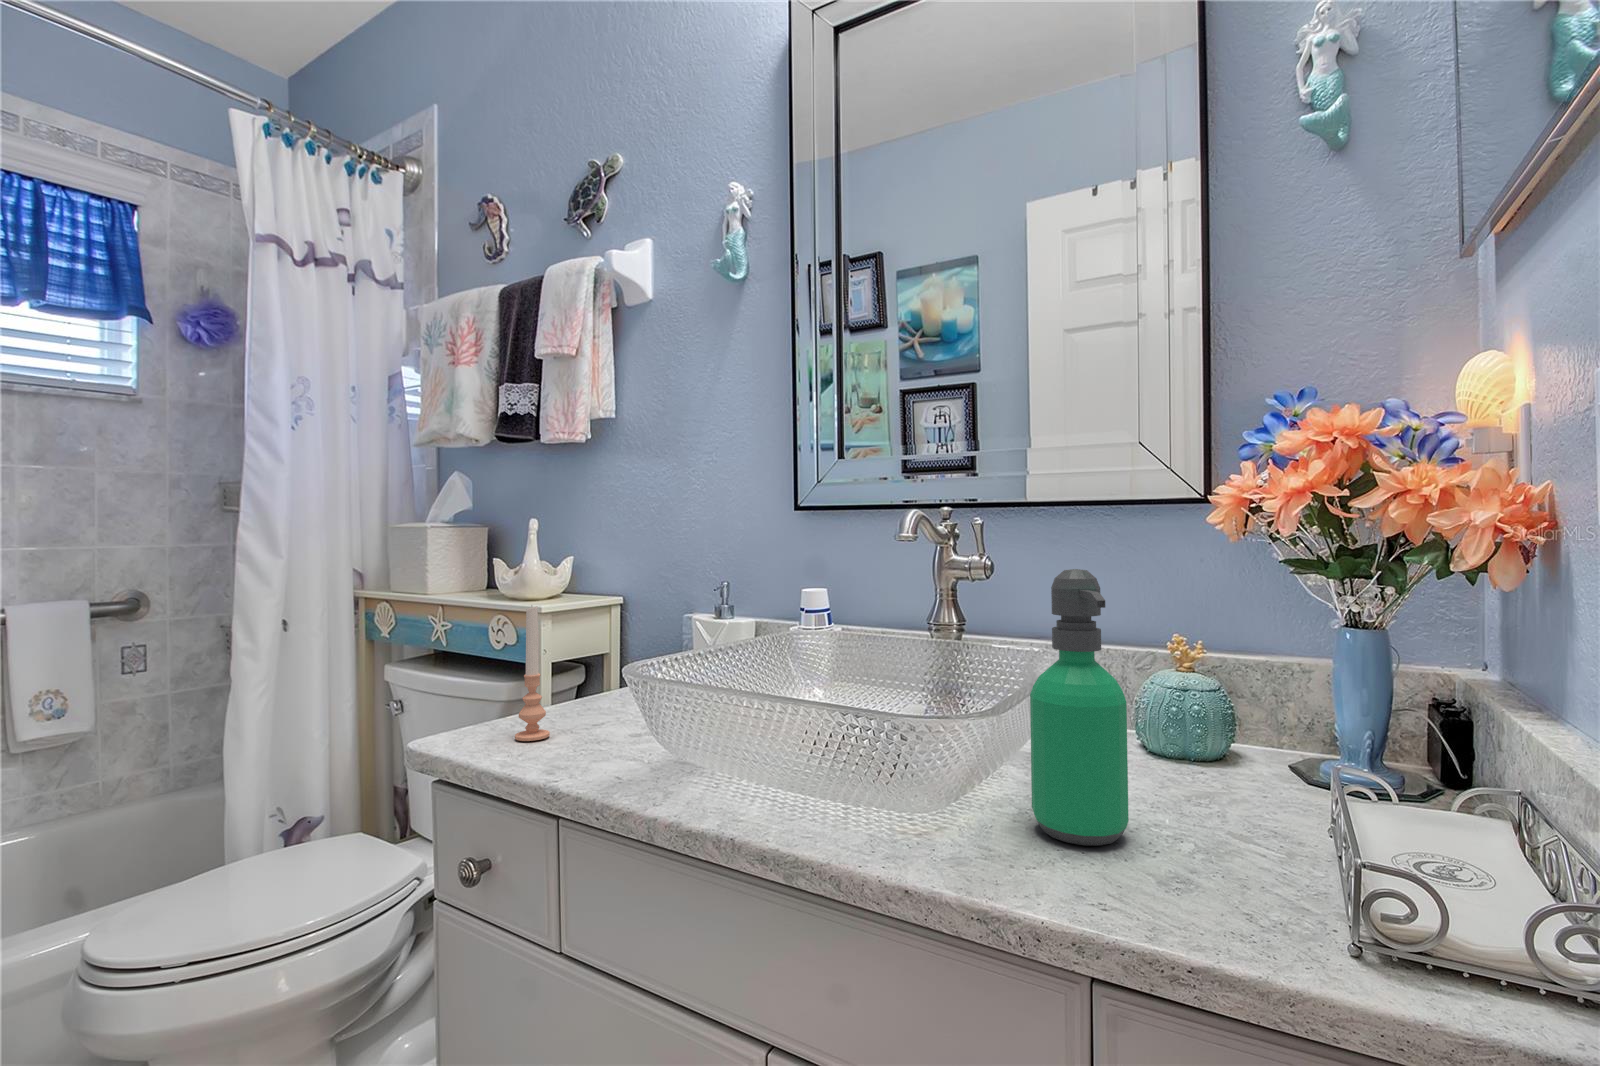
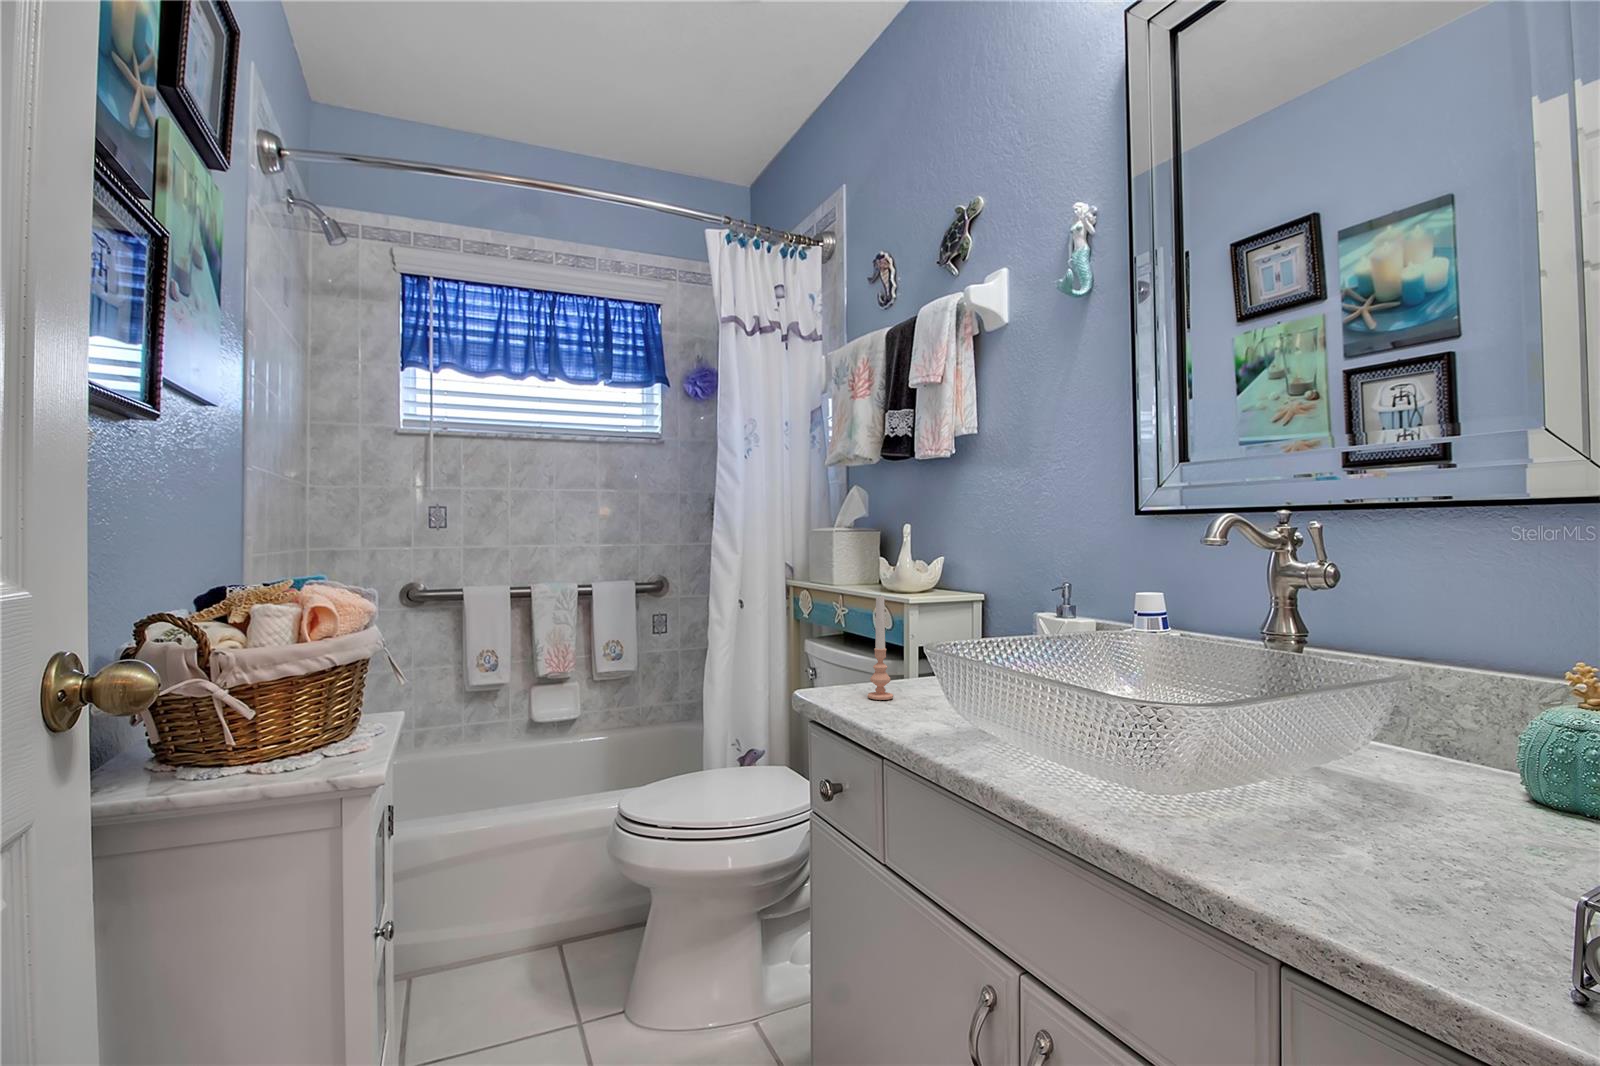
soap dispenser: present [1030,569,1129,845] -> none [1284,582,1400,863]

